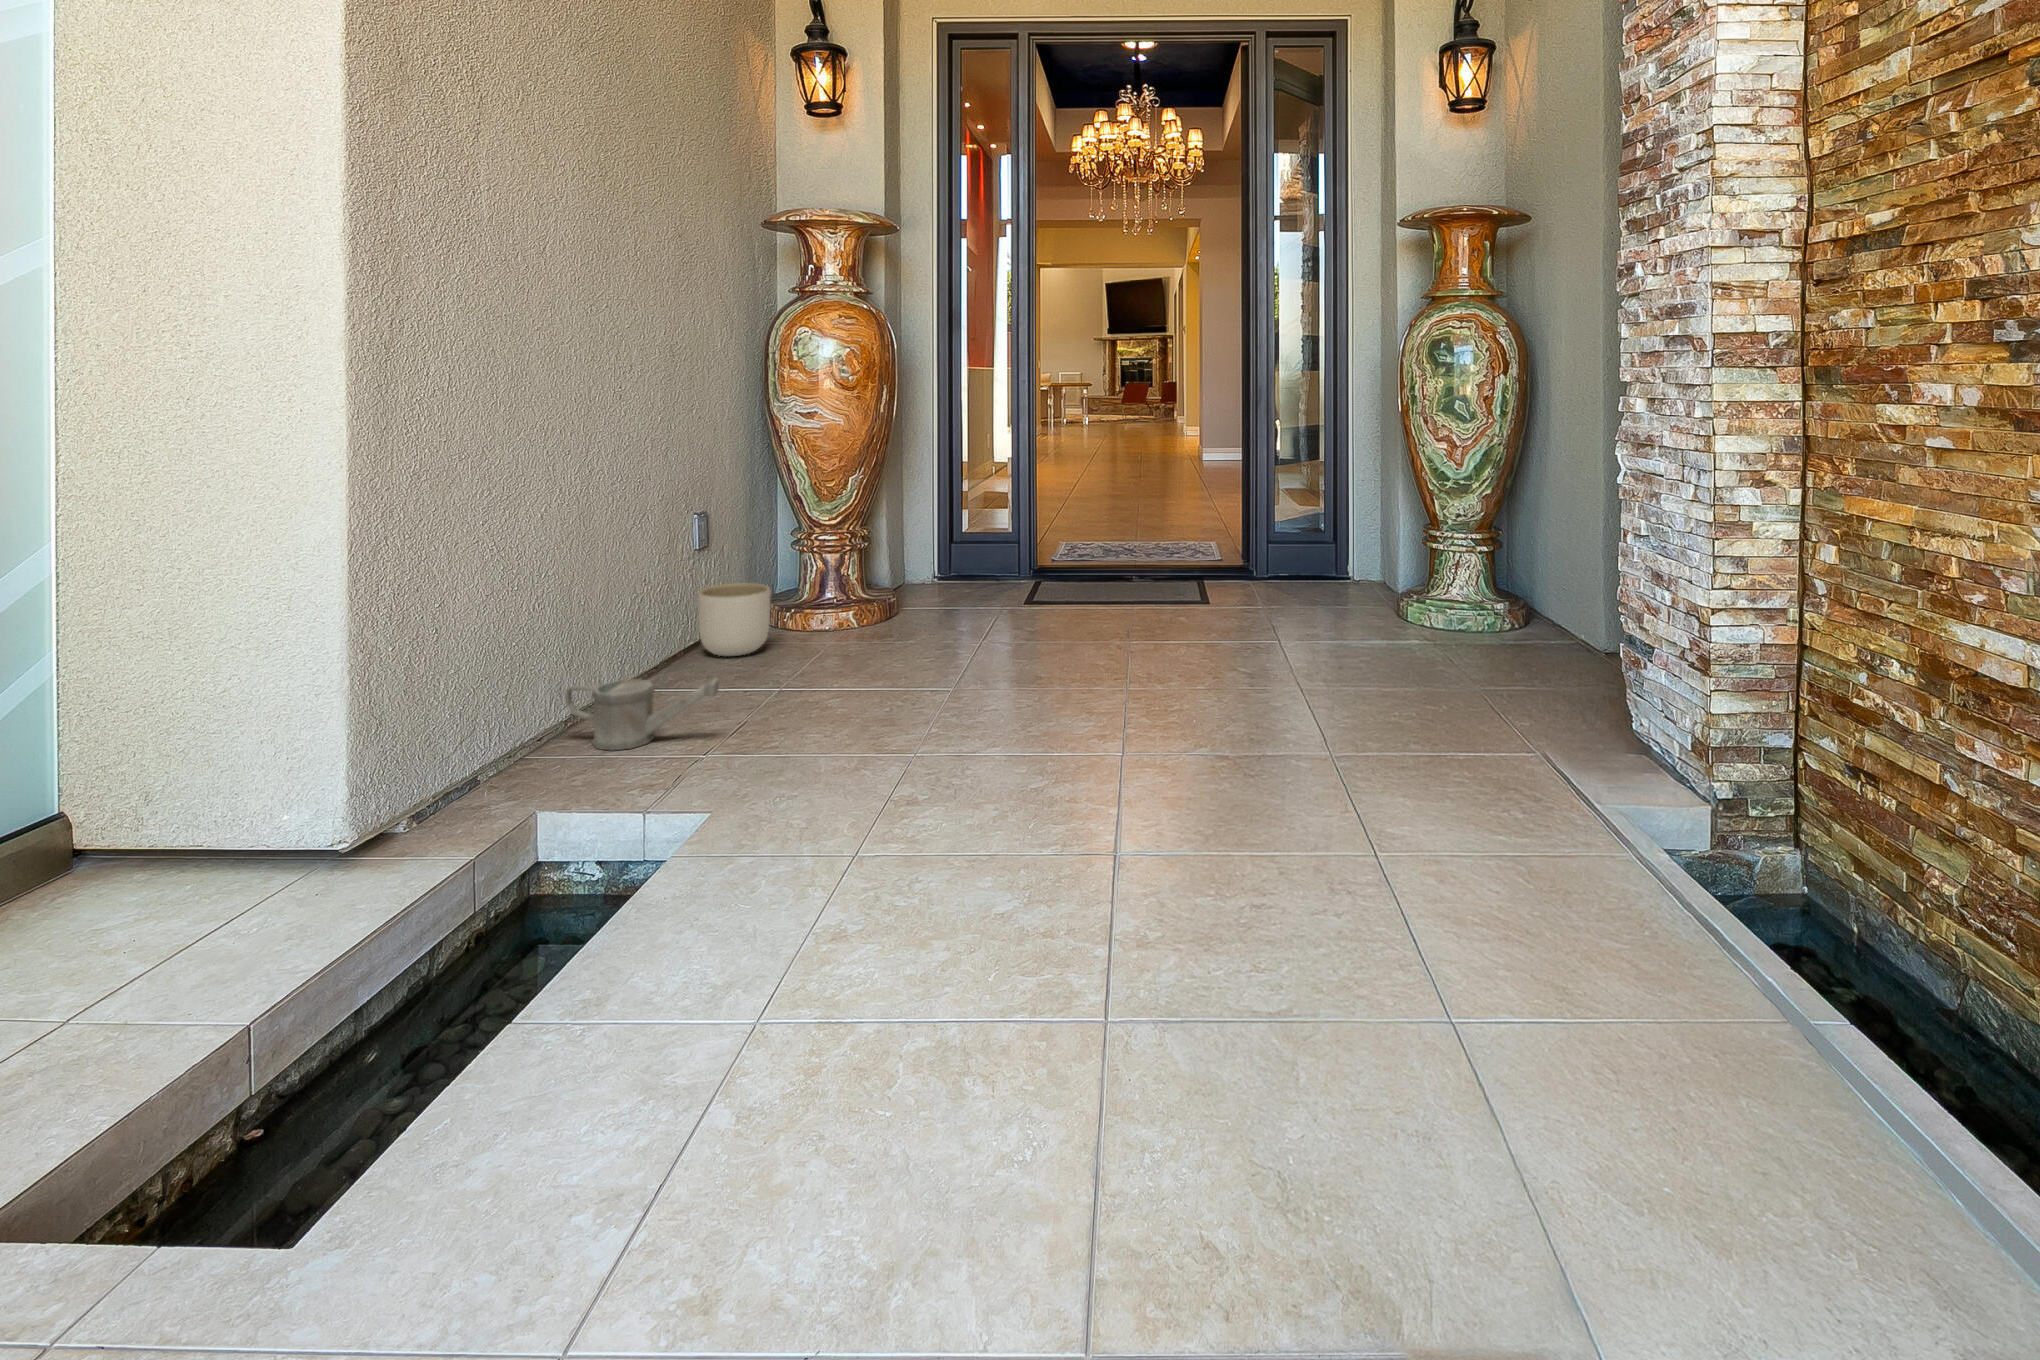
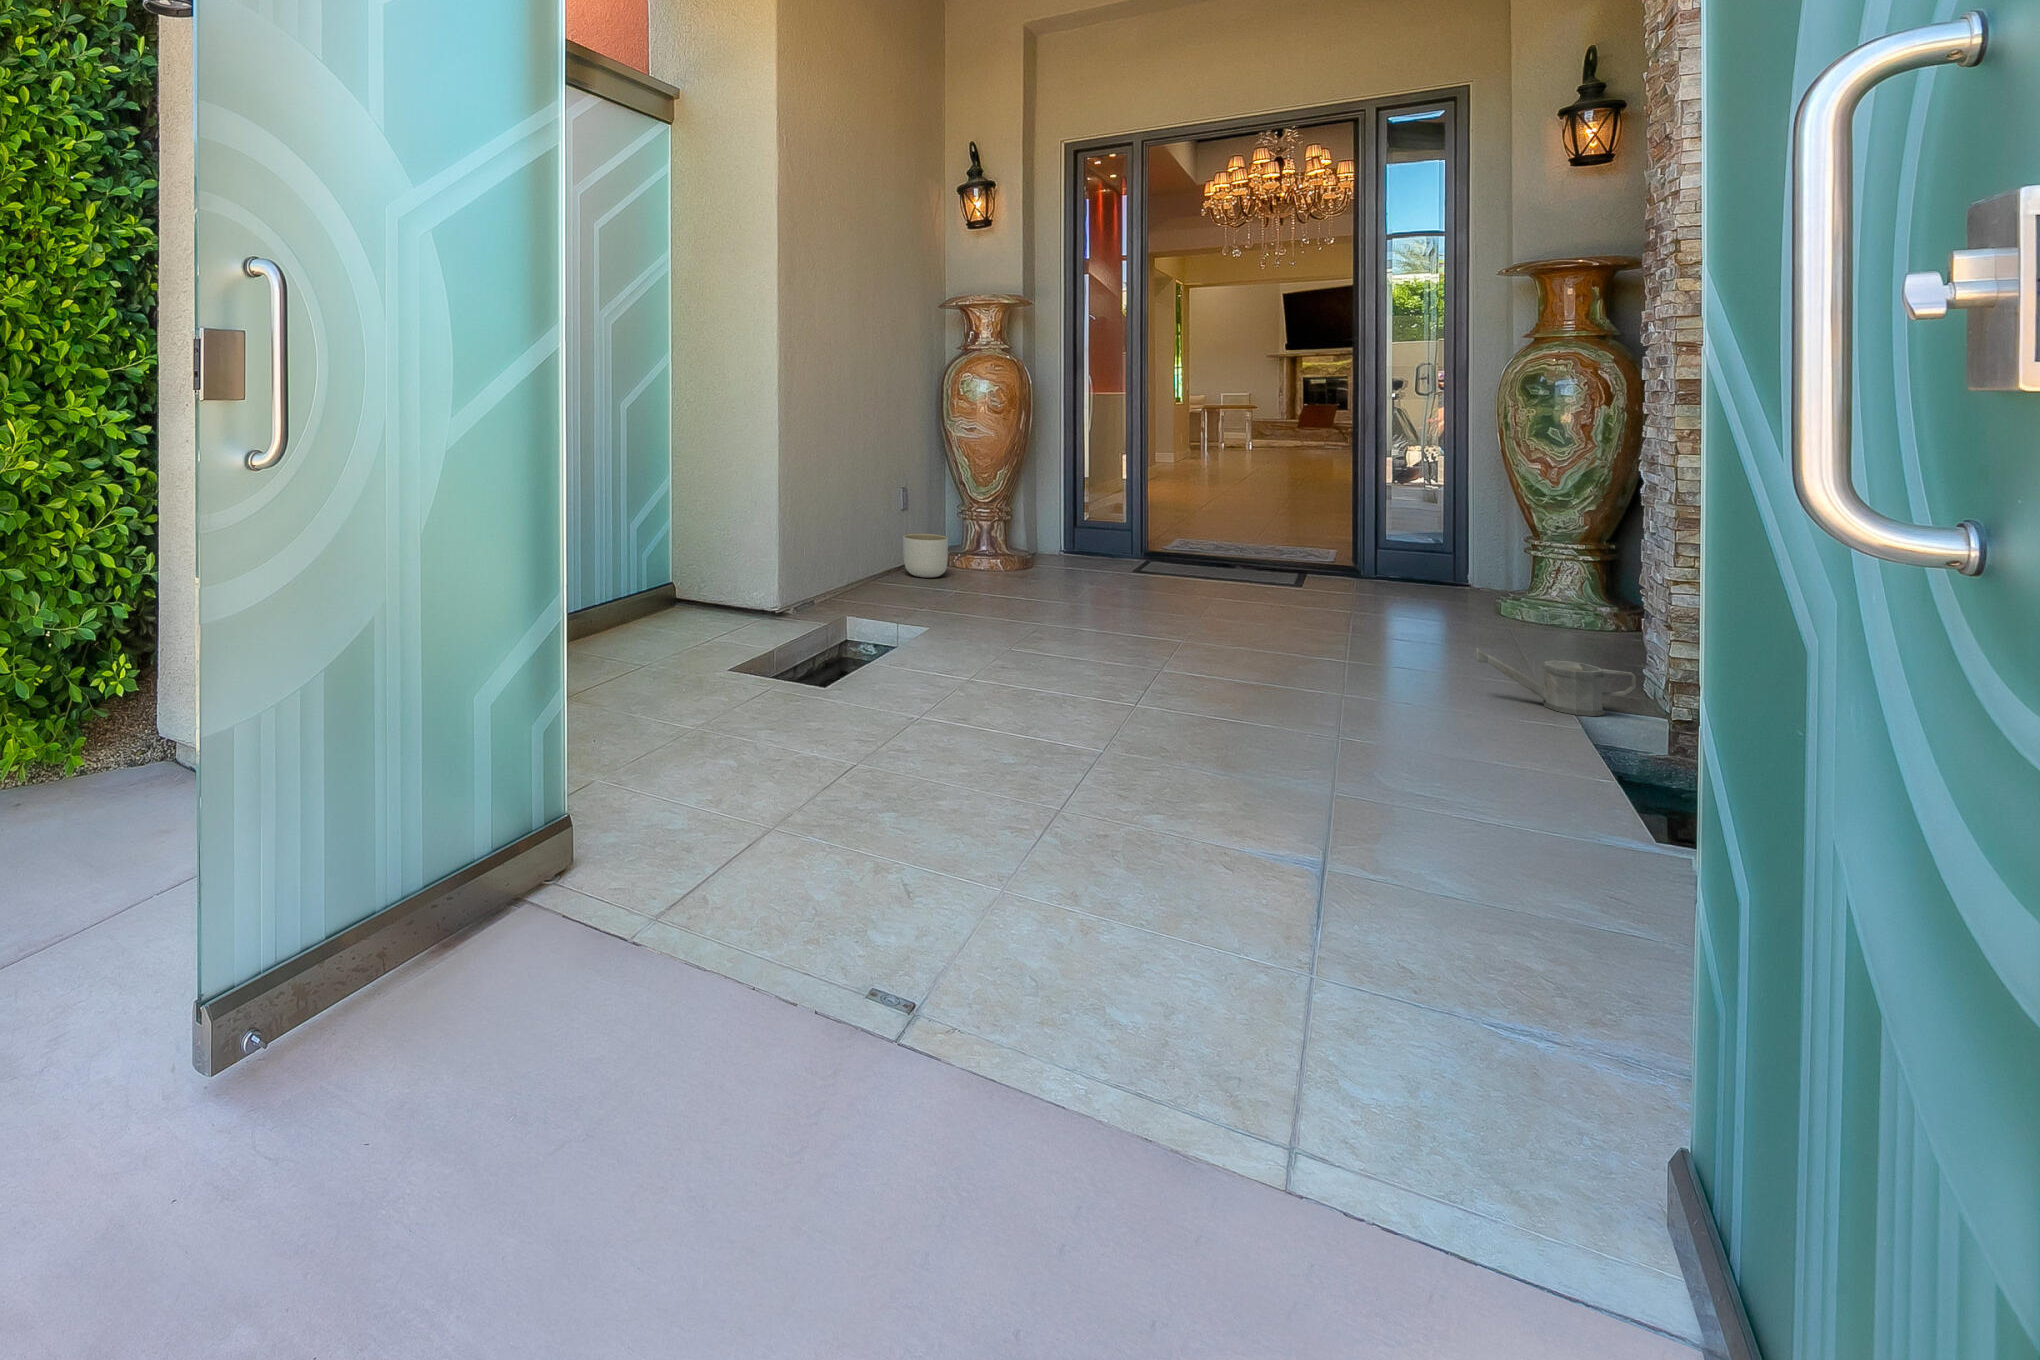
watering can: present [565,677,719,751] -> present [1476,648,1636,716]

